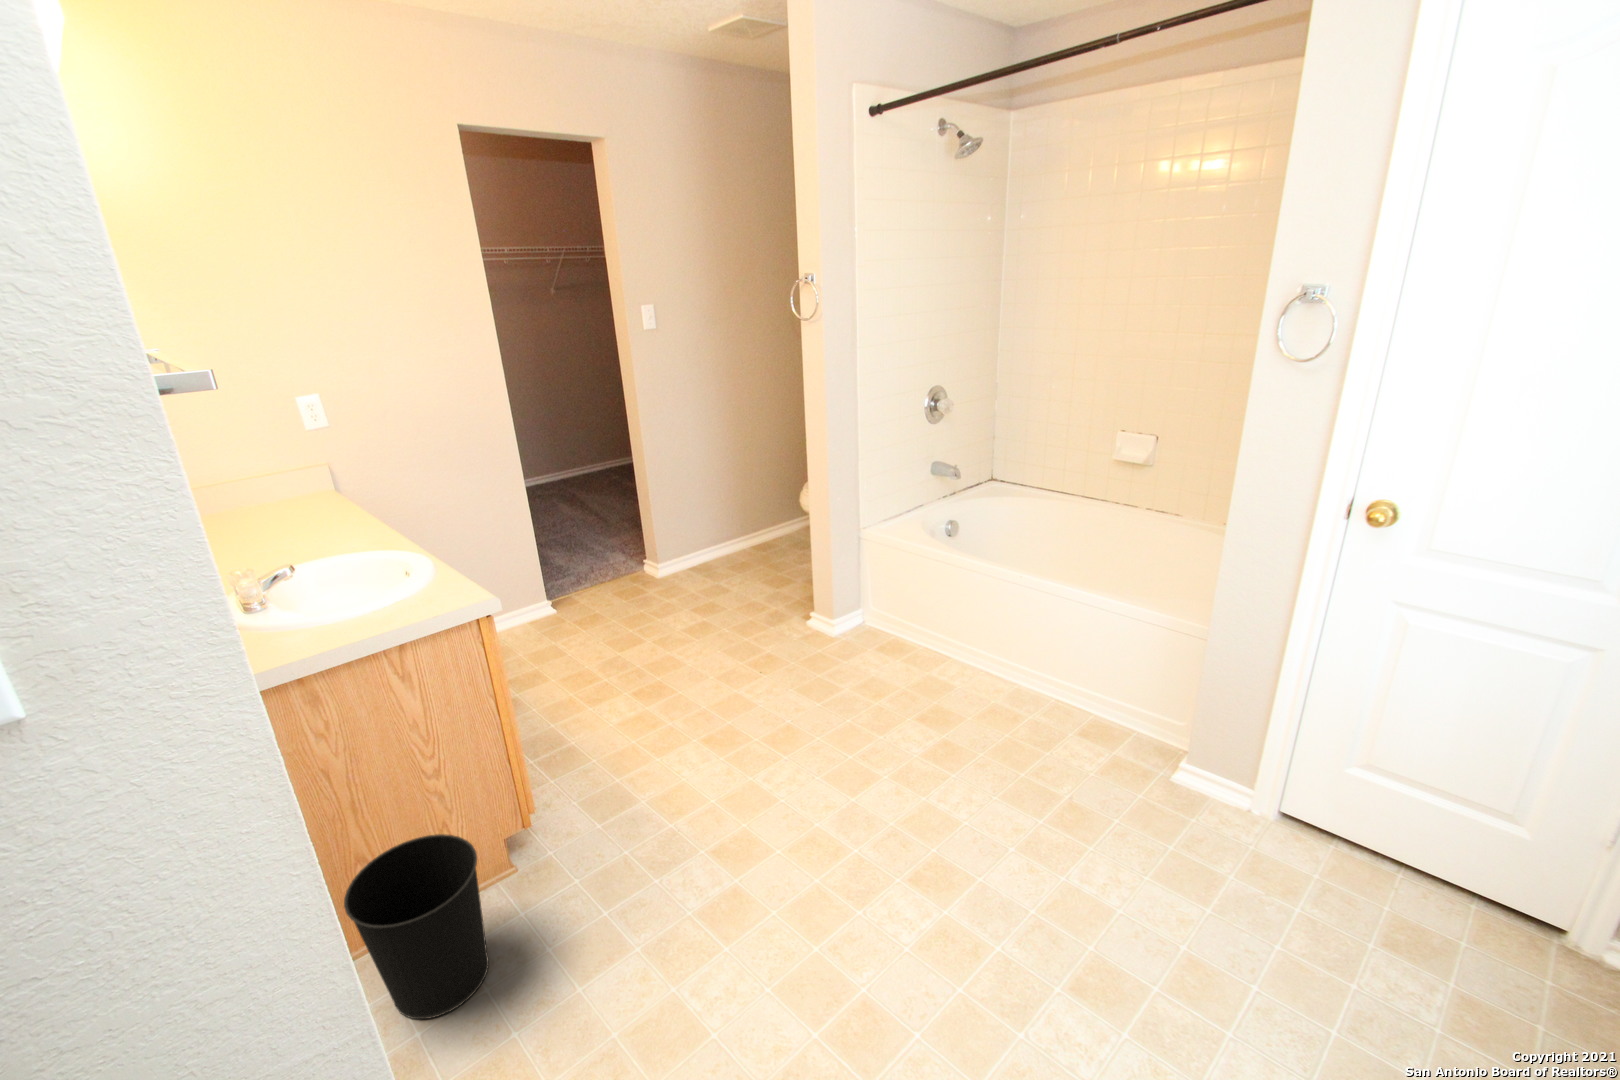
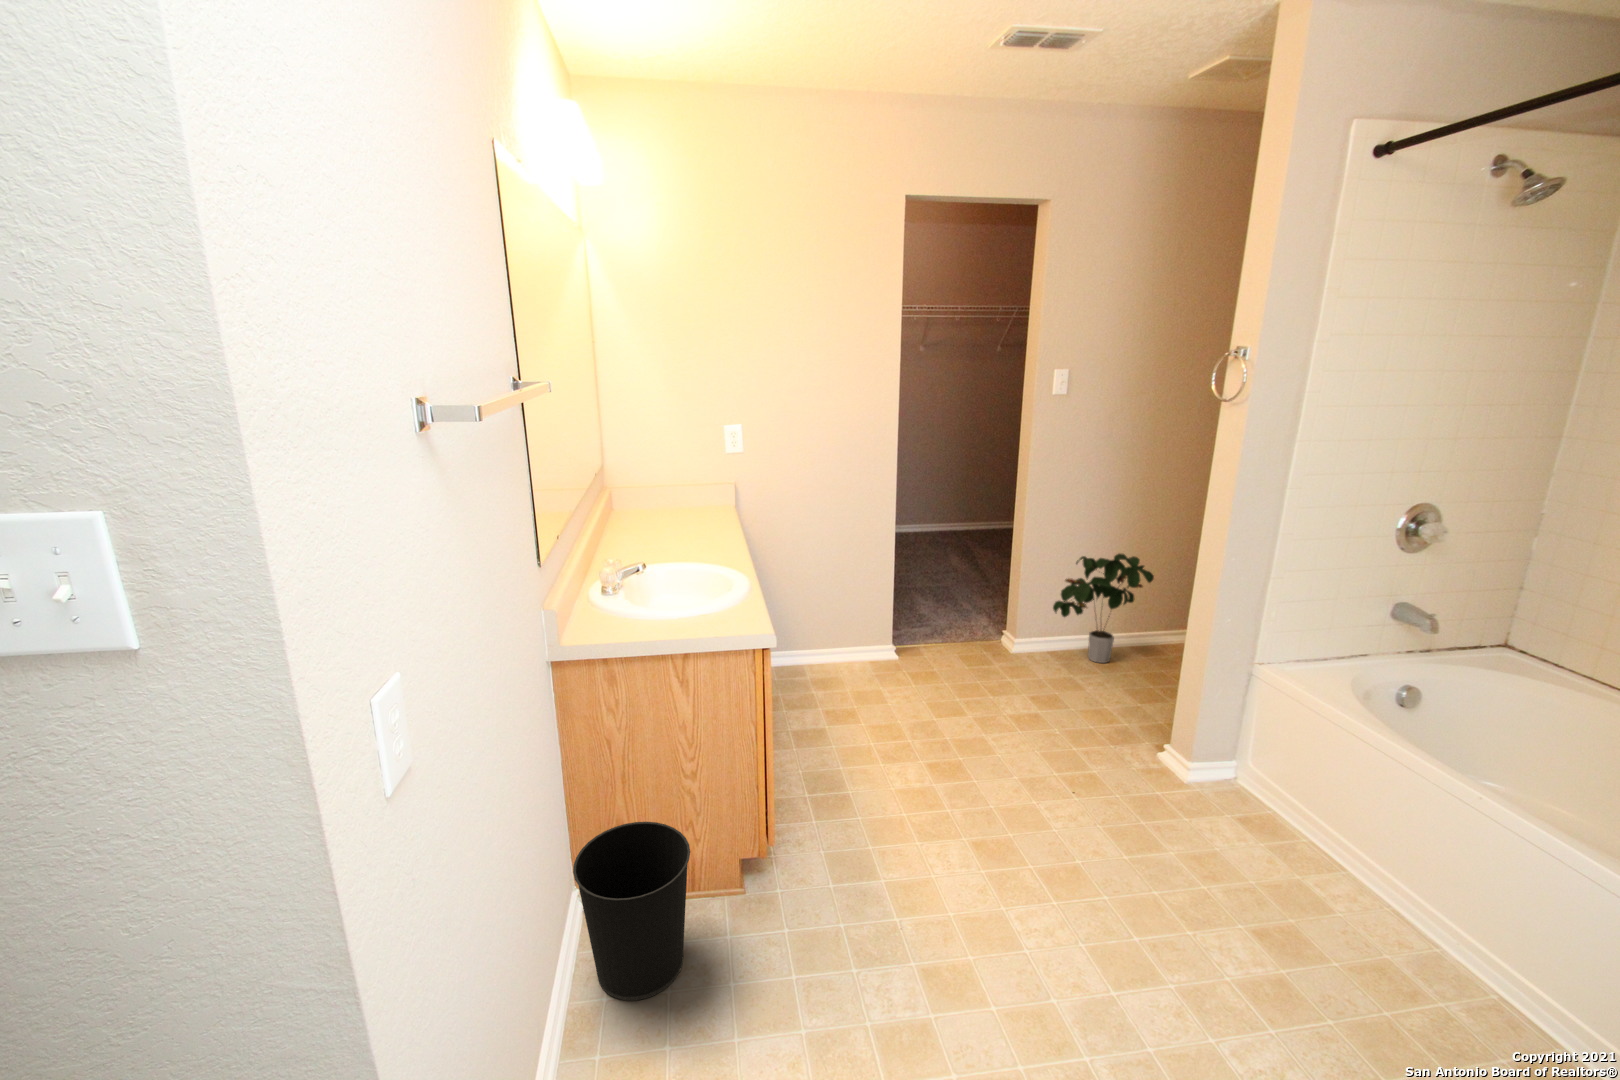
potted plant: none [689,462,763,563] -> present [1053,554,1154,663]

